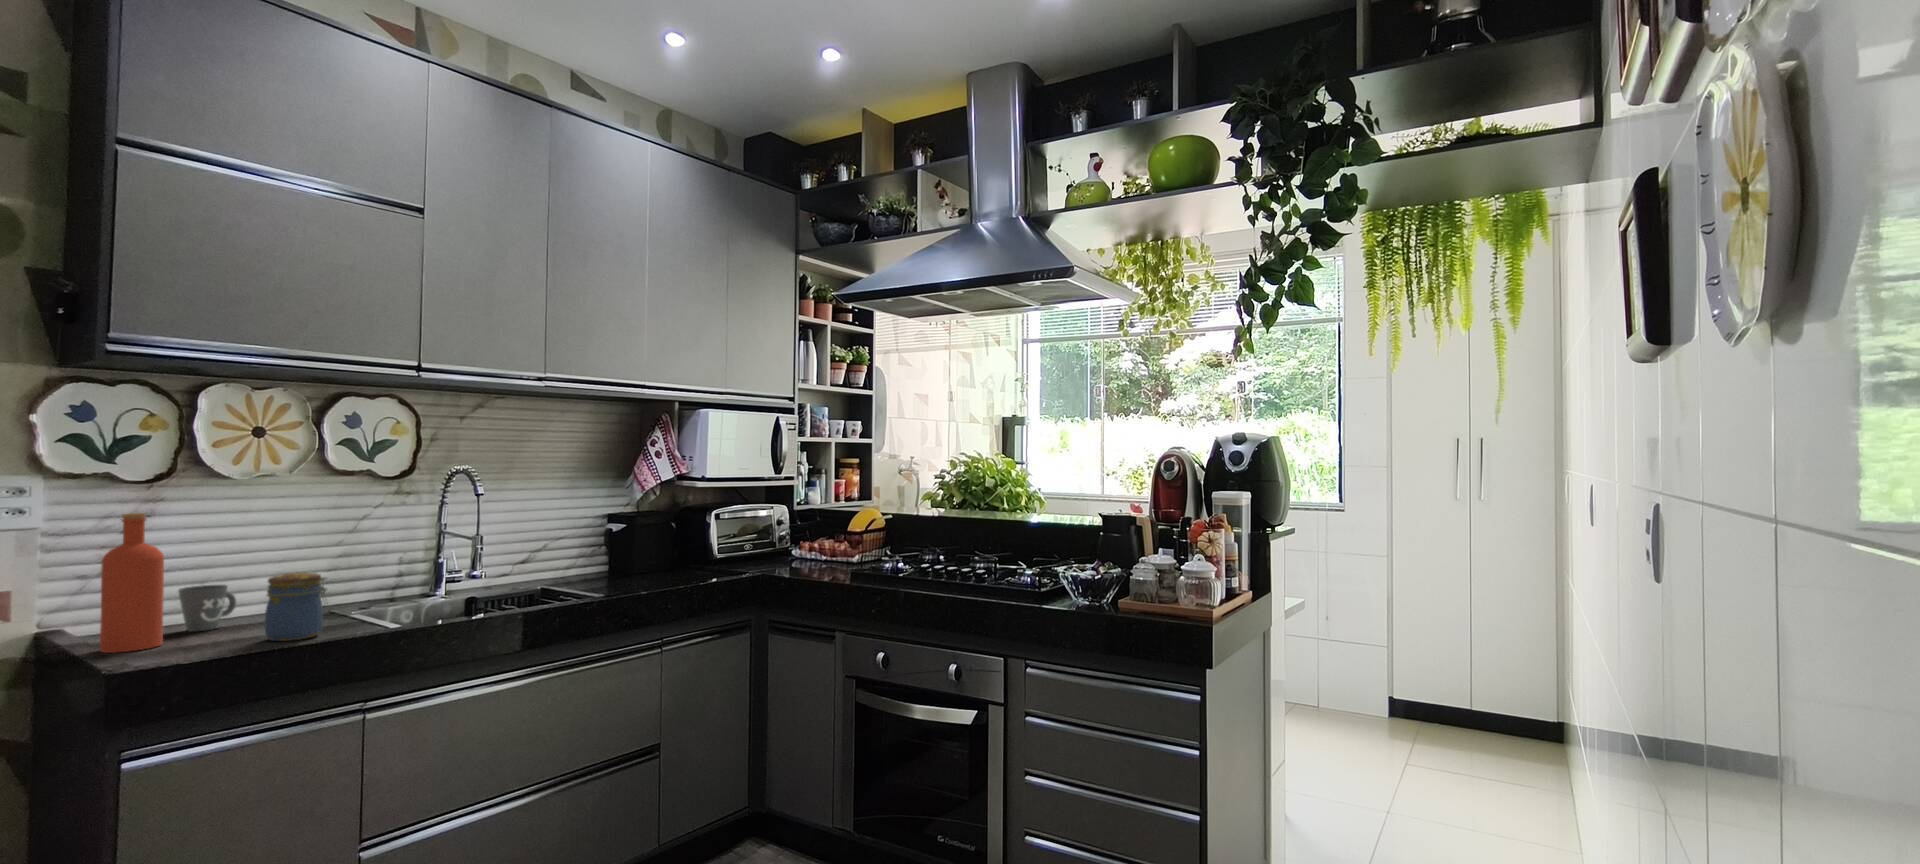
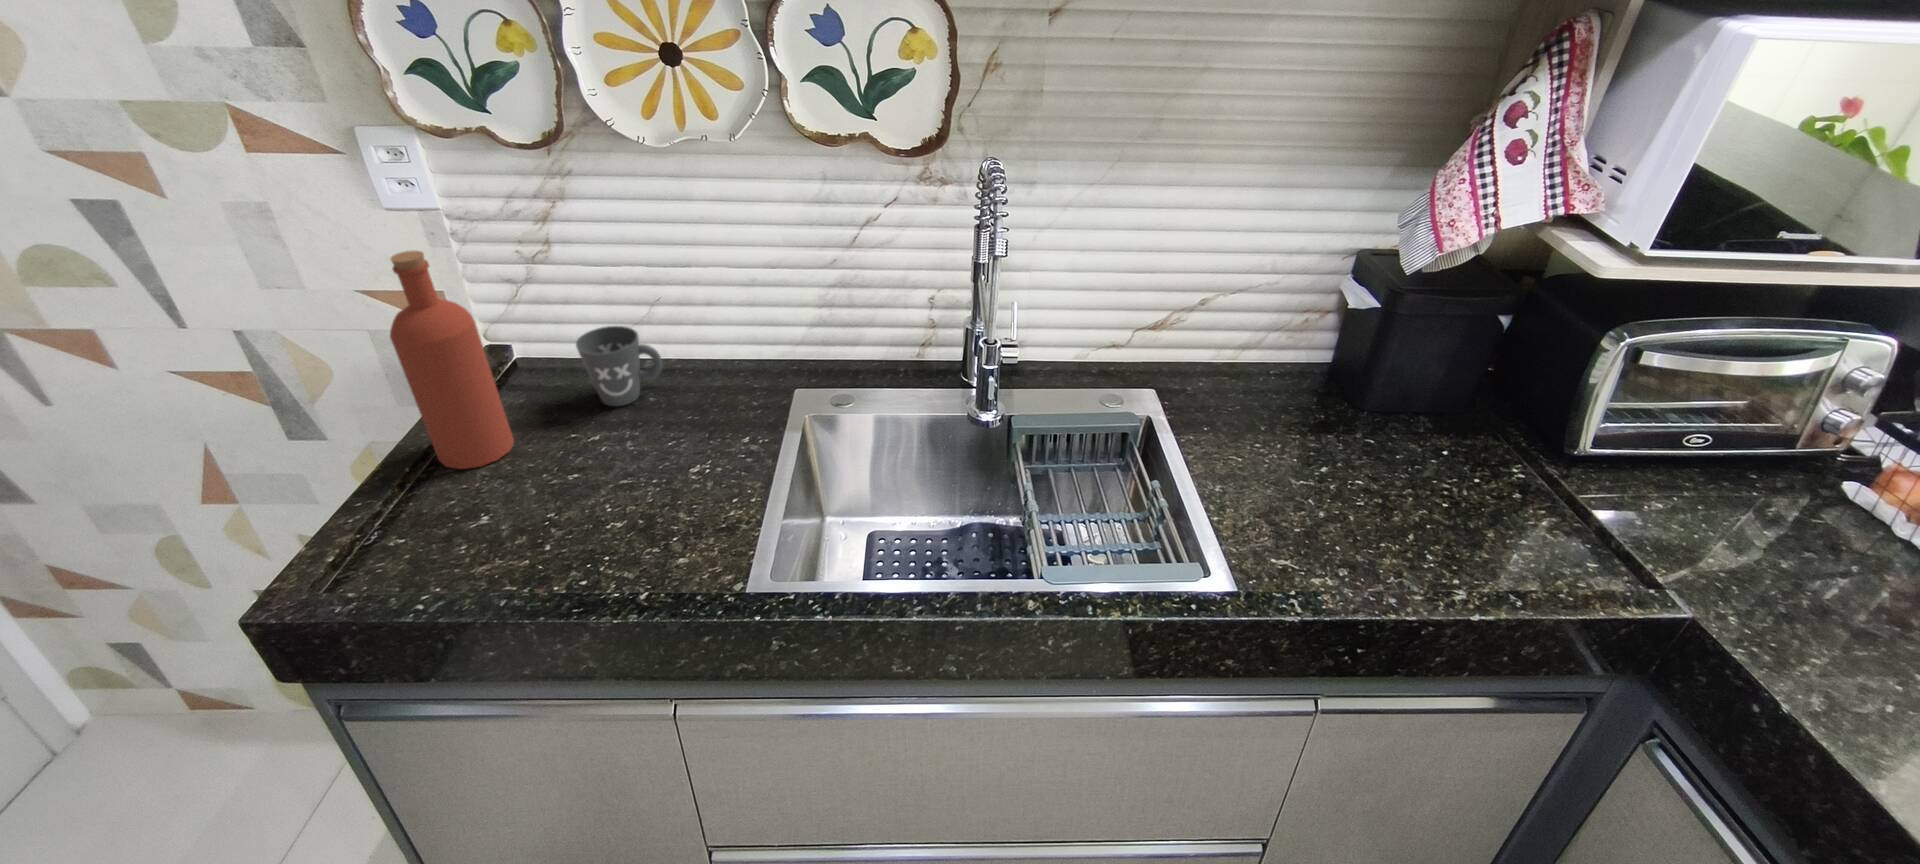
jar: present [265,572,327,641] -> none [543,411,657,545]

